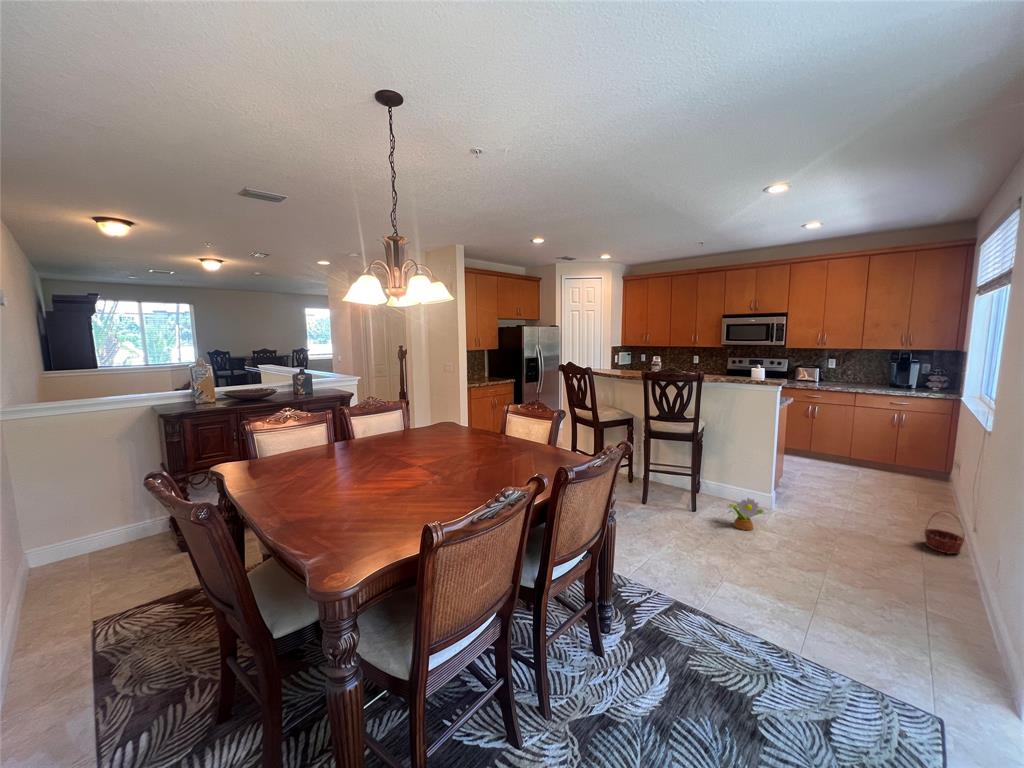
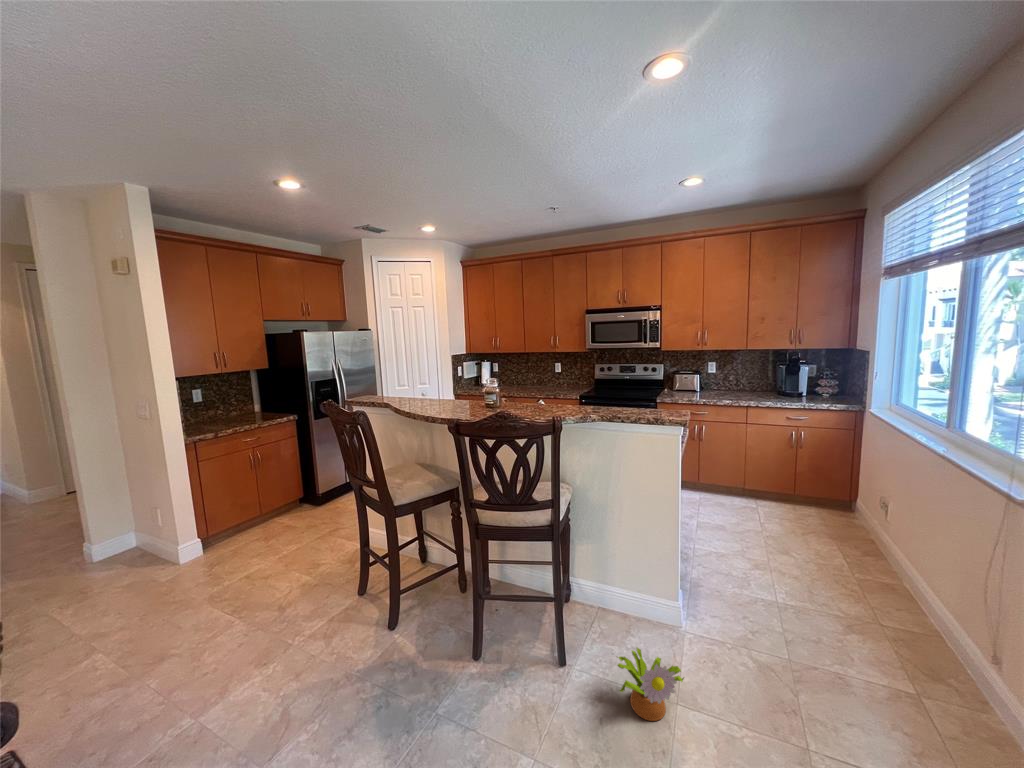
basket: present [925,512,964,554] -> none [923,640,999,721]

